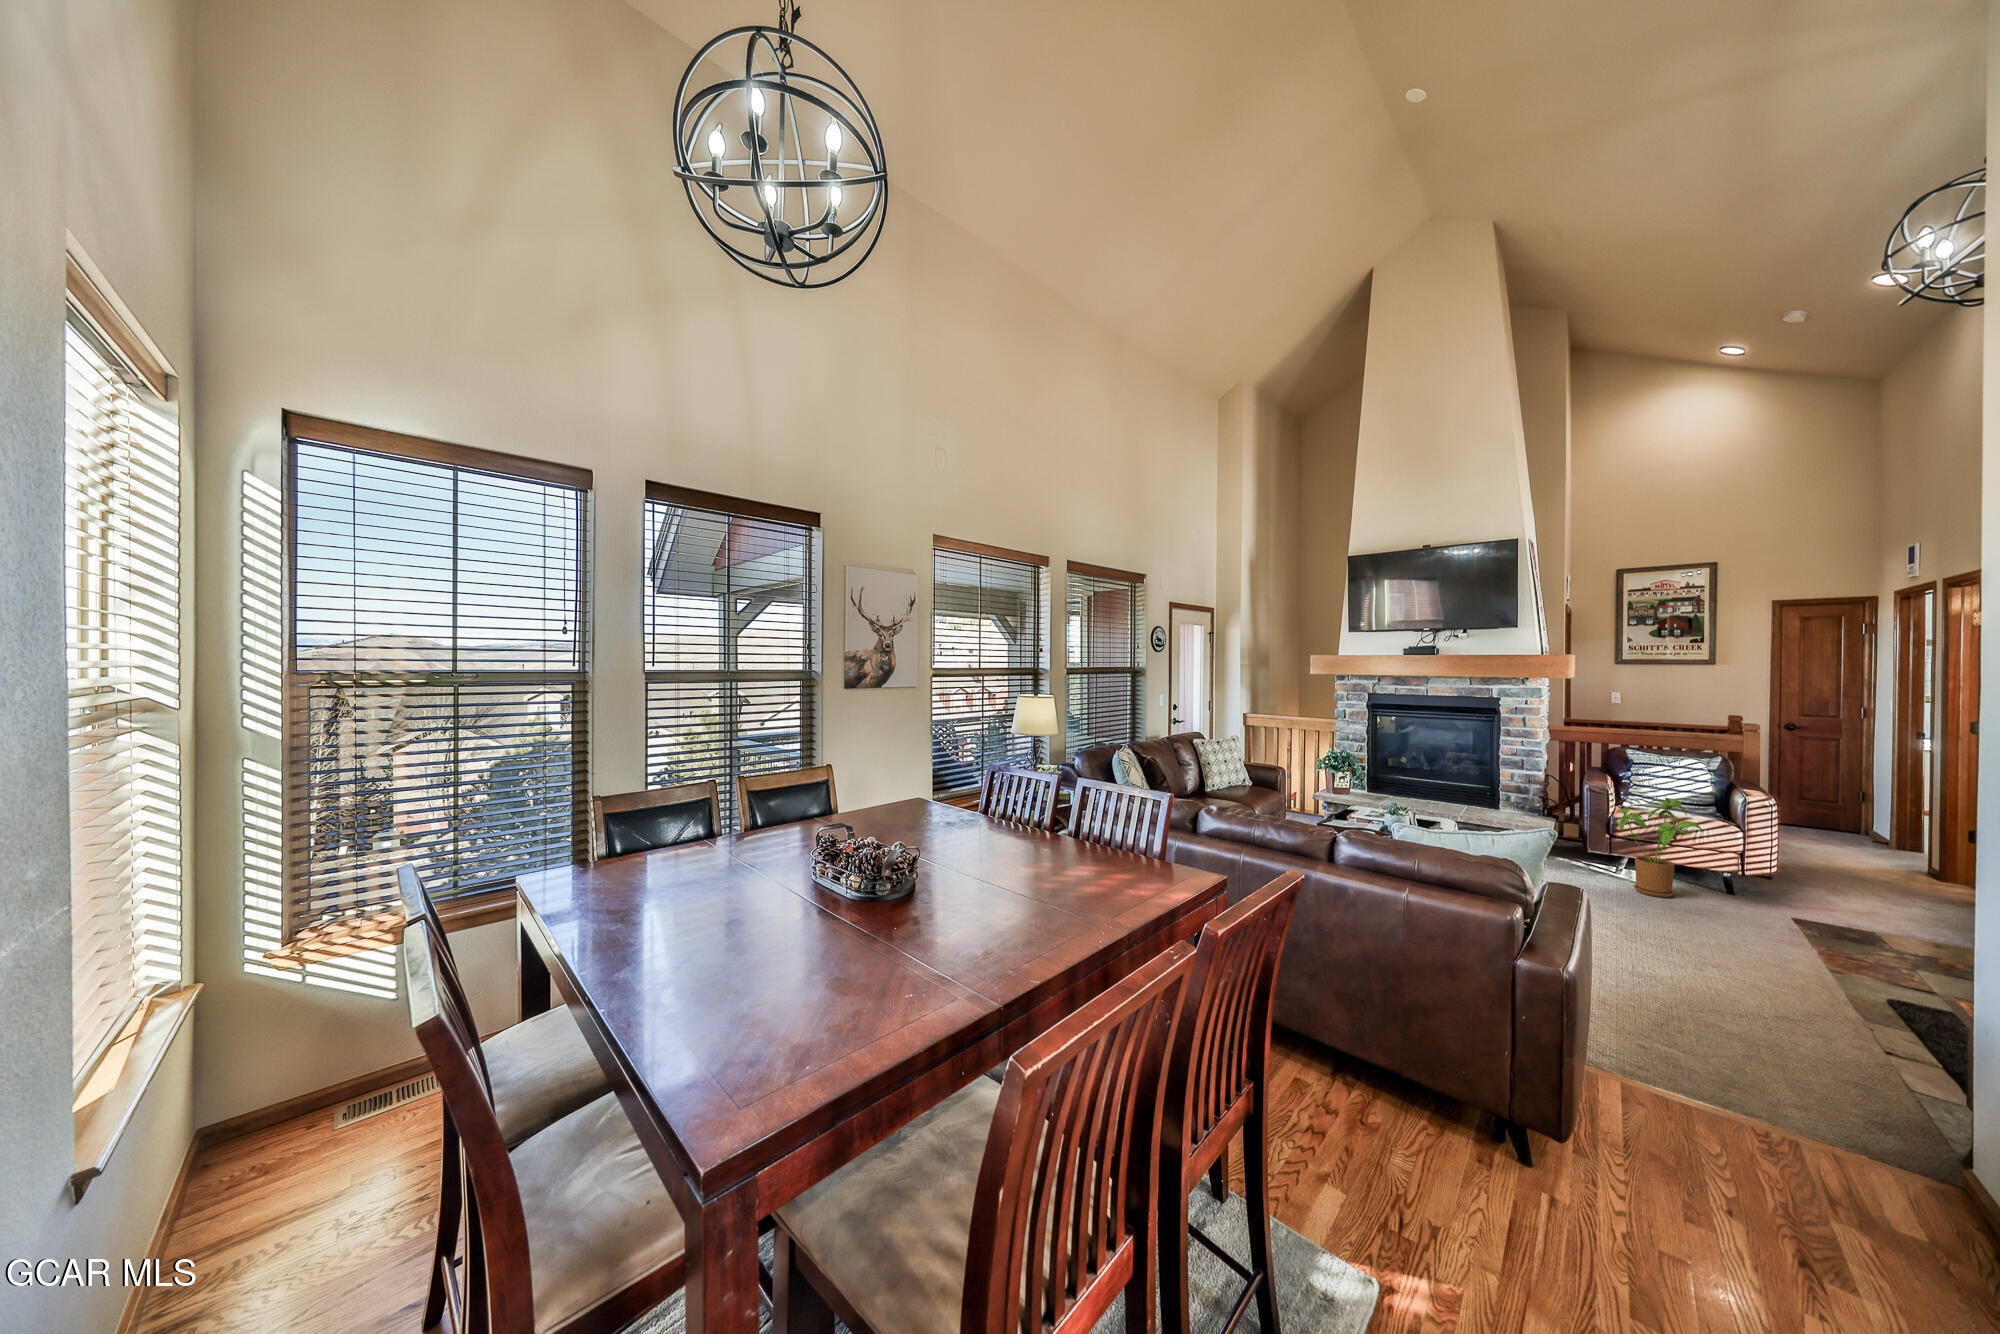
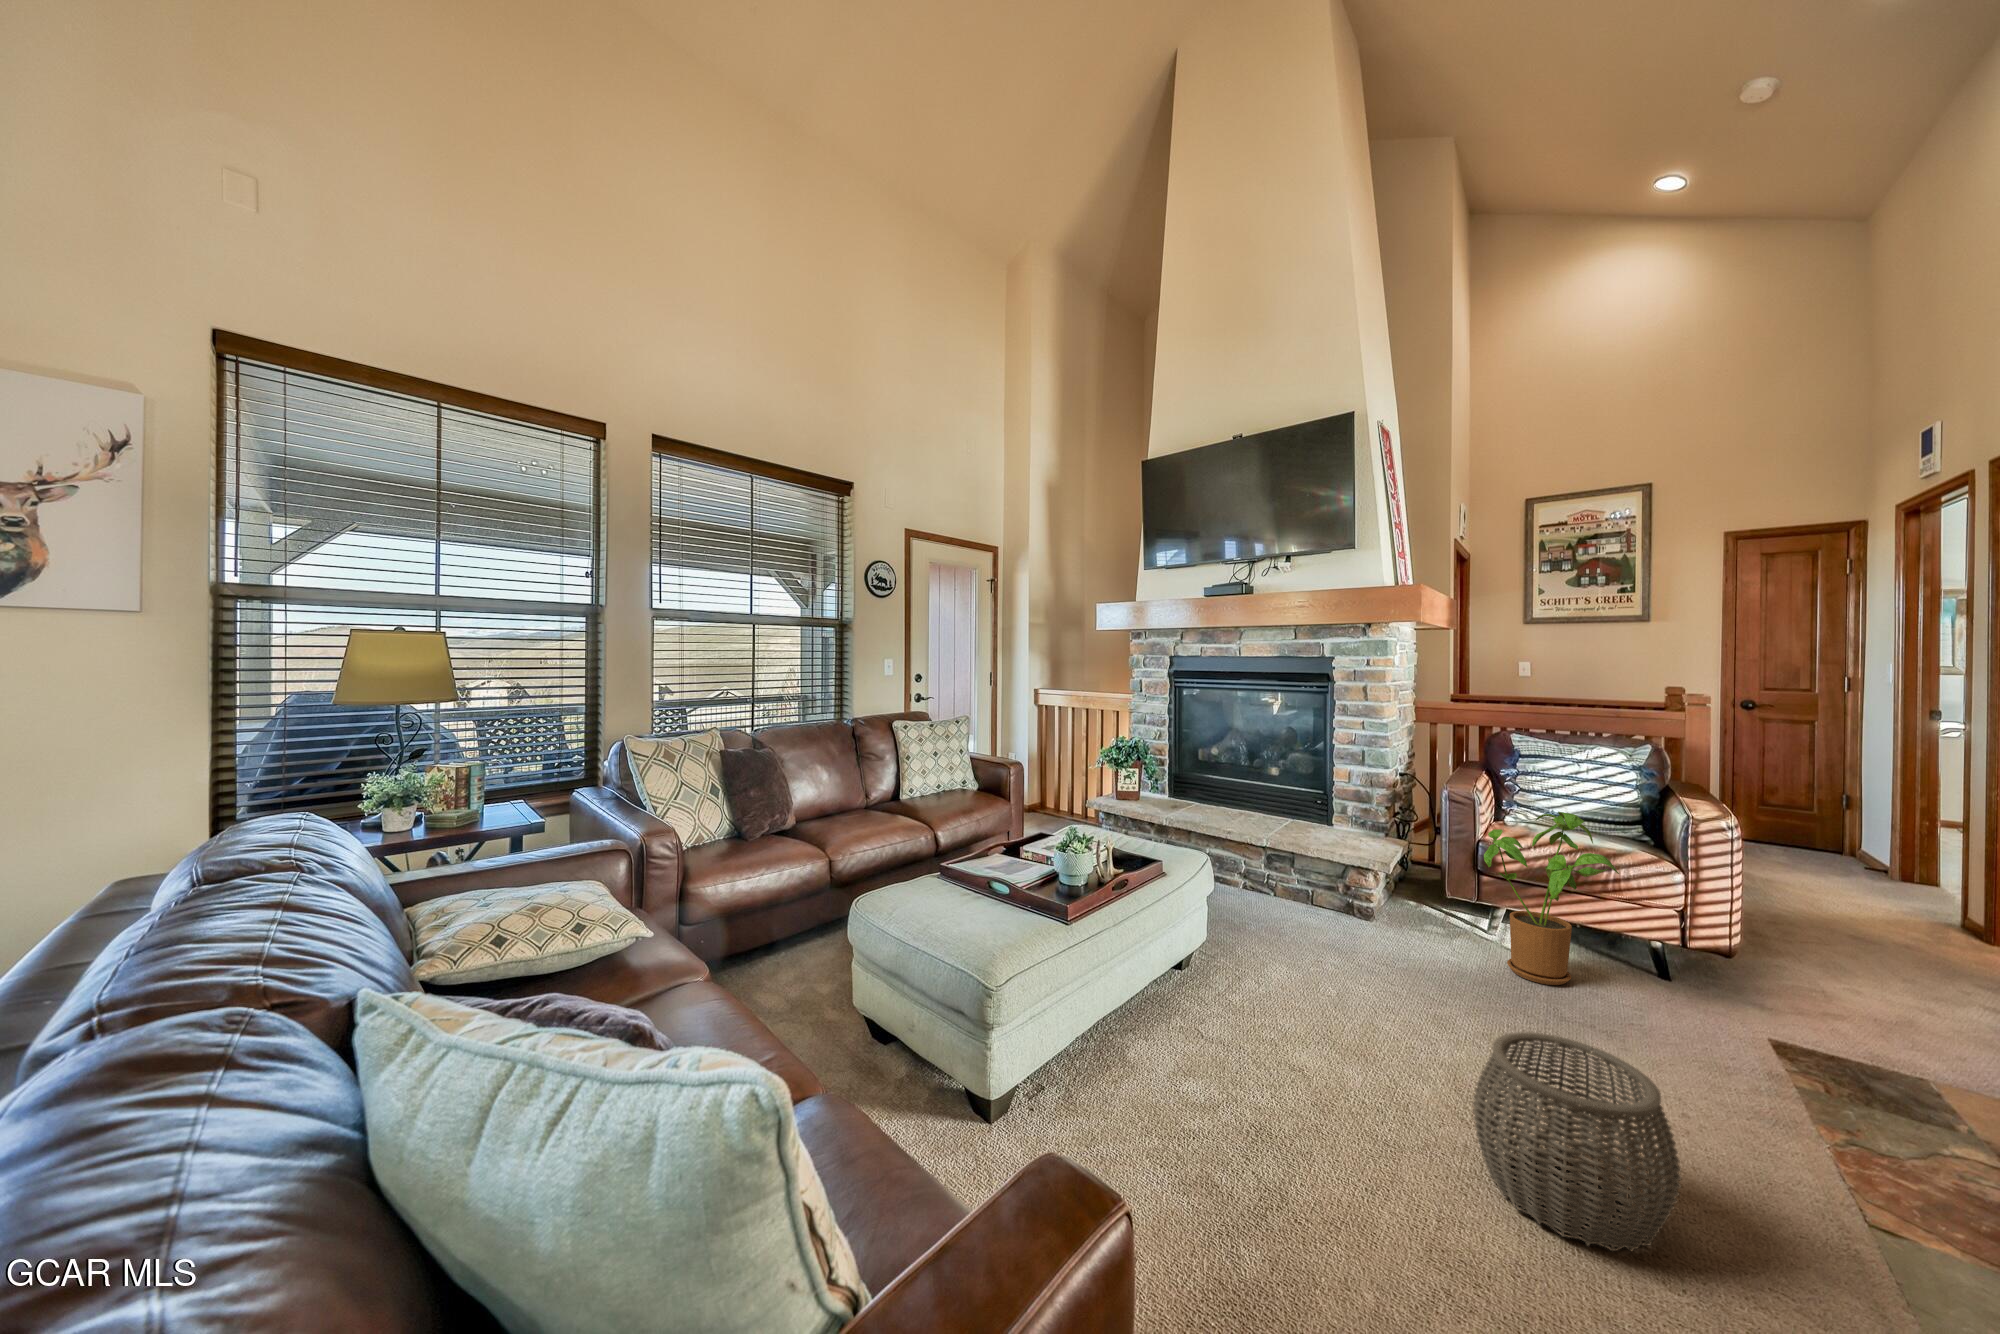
woven basket: none [1639,899,1742,984] -> present [1472,1032,1682,1251]

